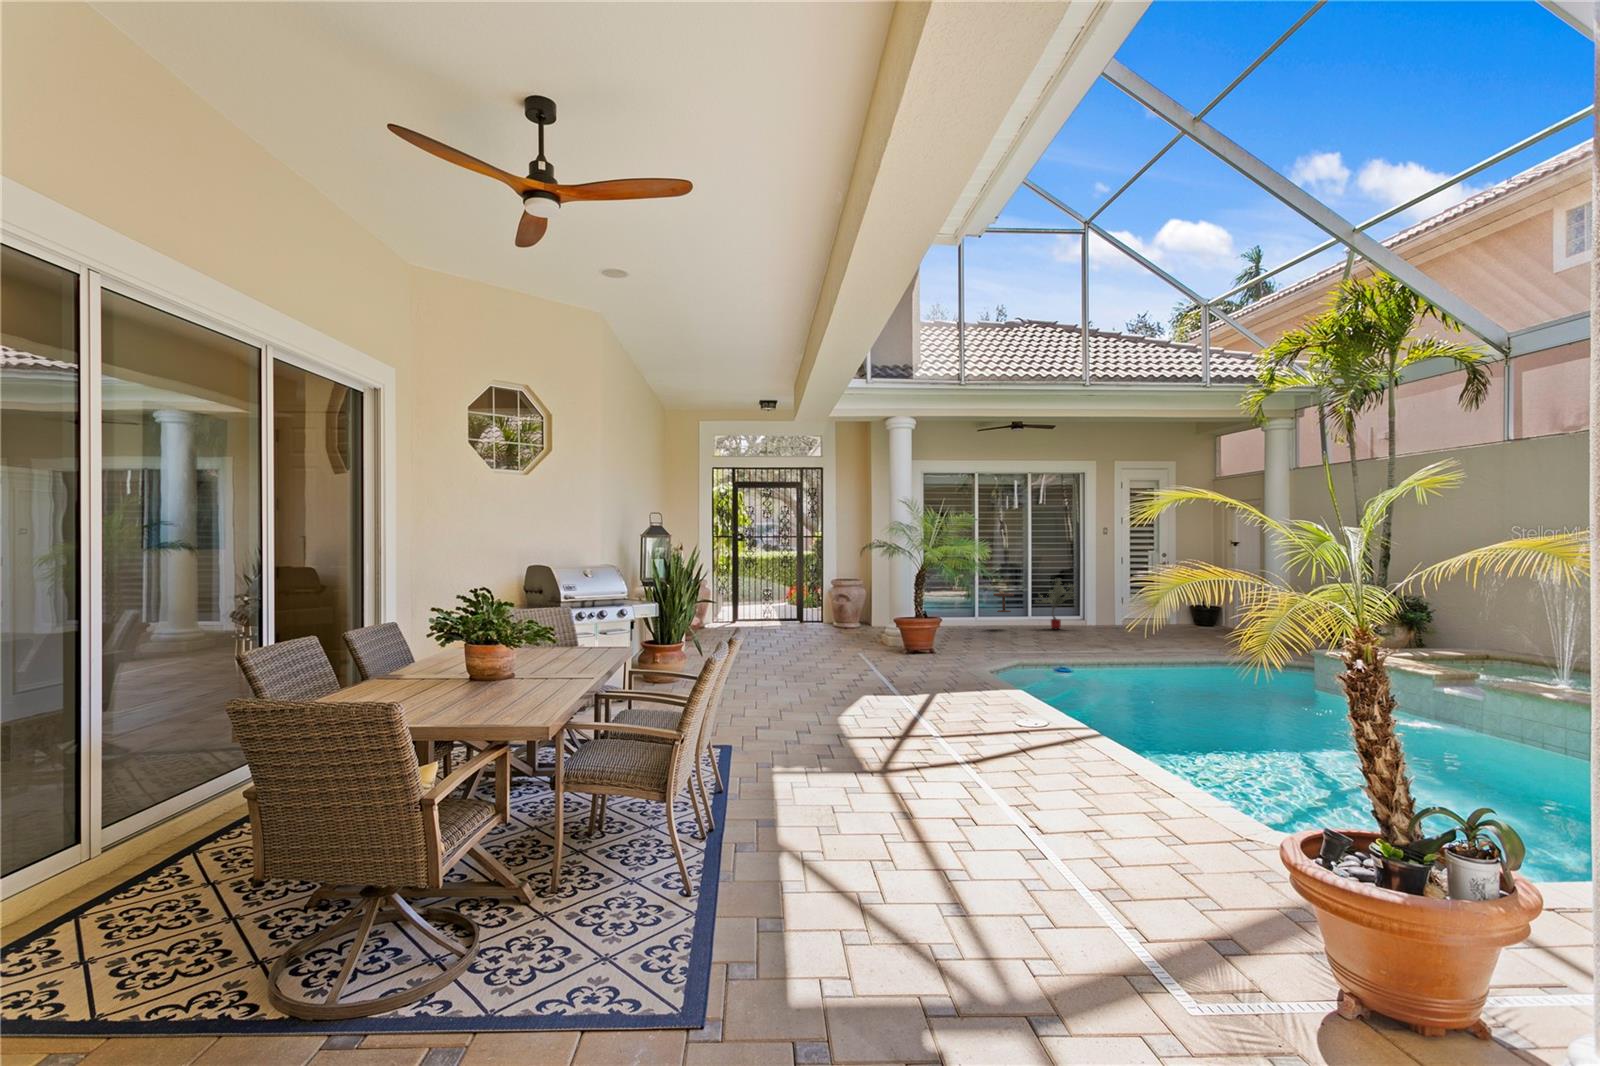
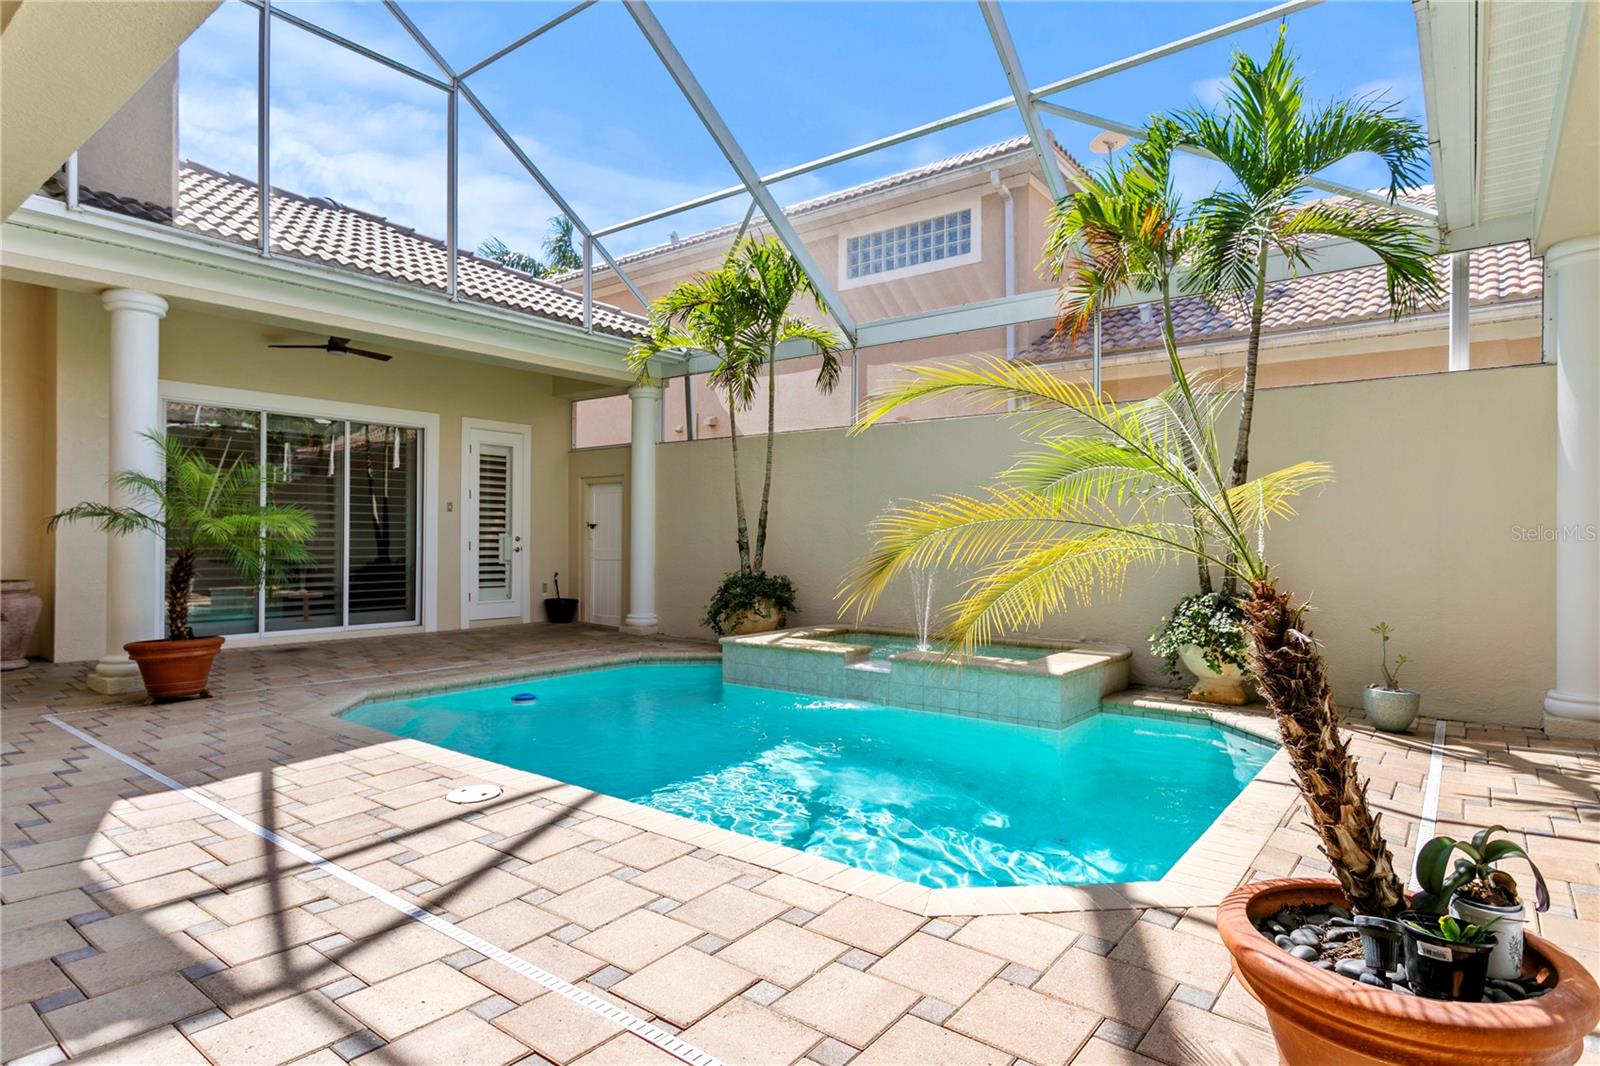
potted tree: present [1036,580,1075,629] -> none [354,569,414,641]

